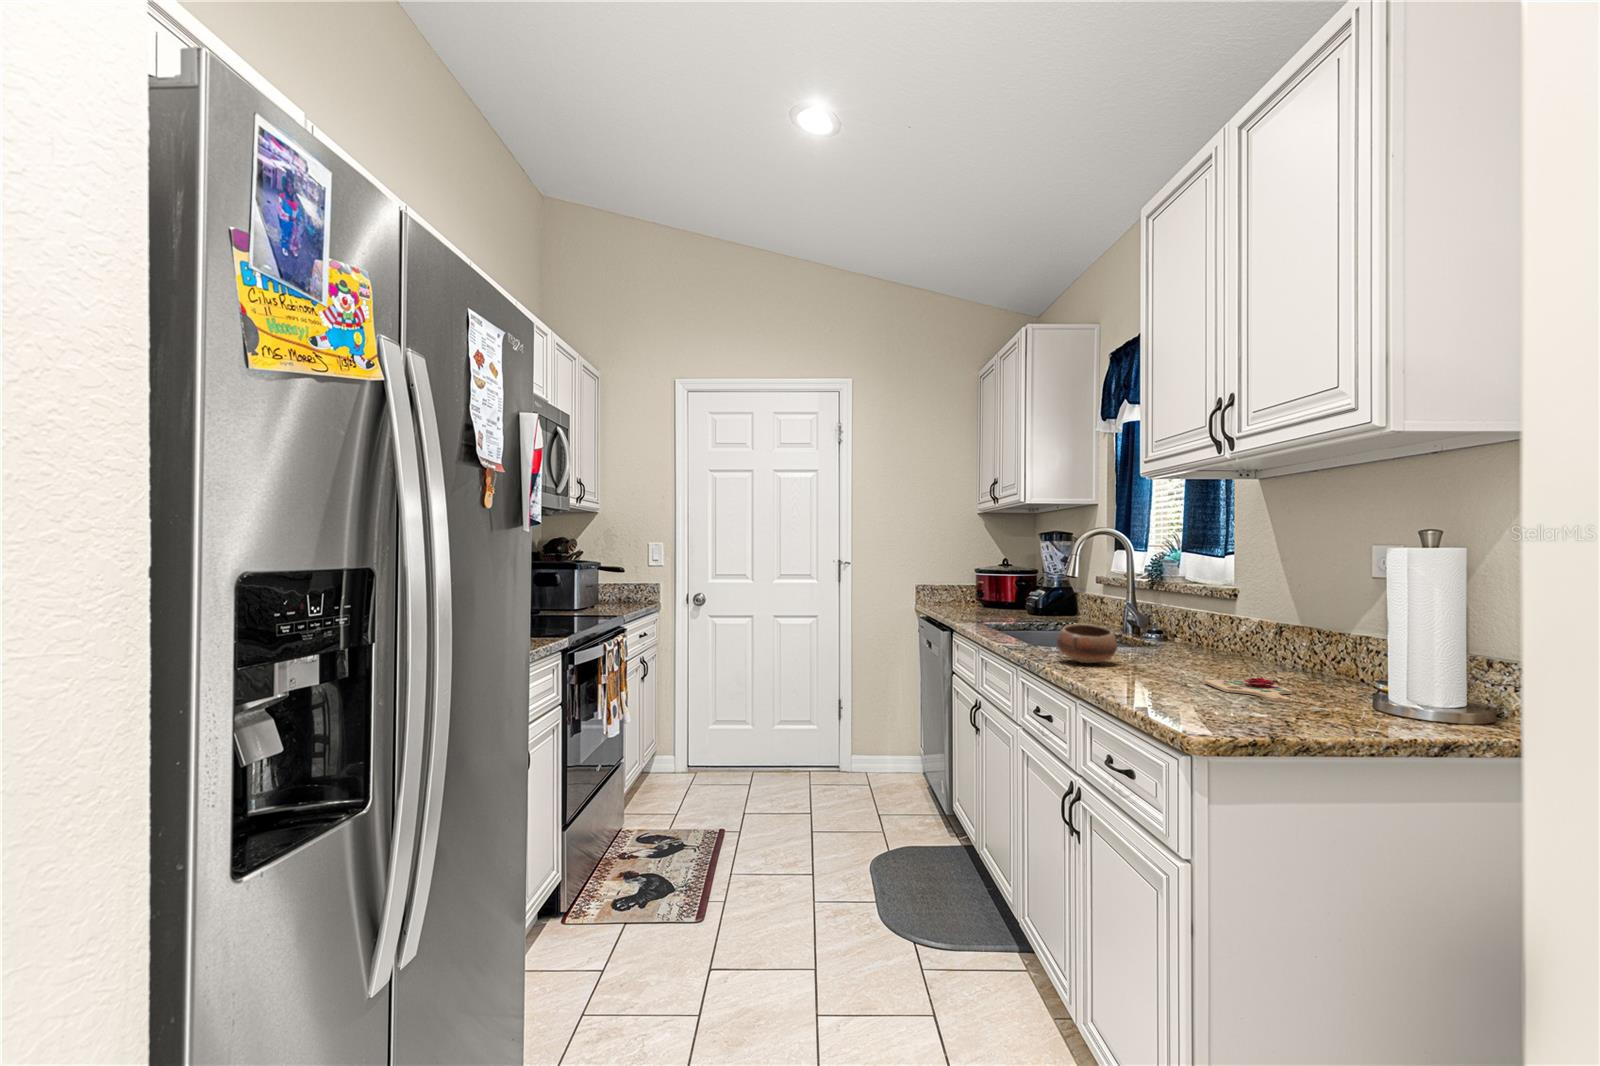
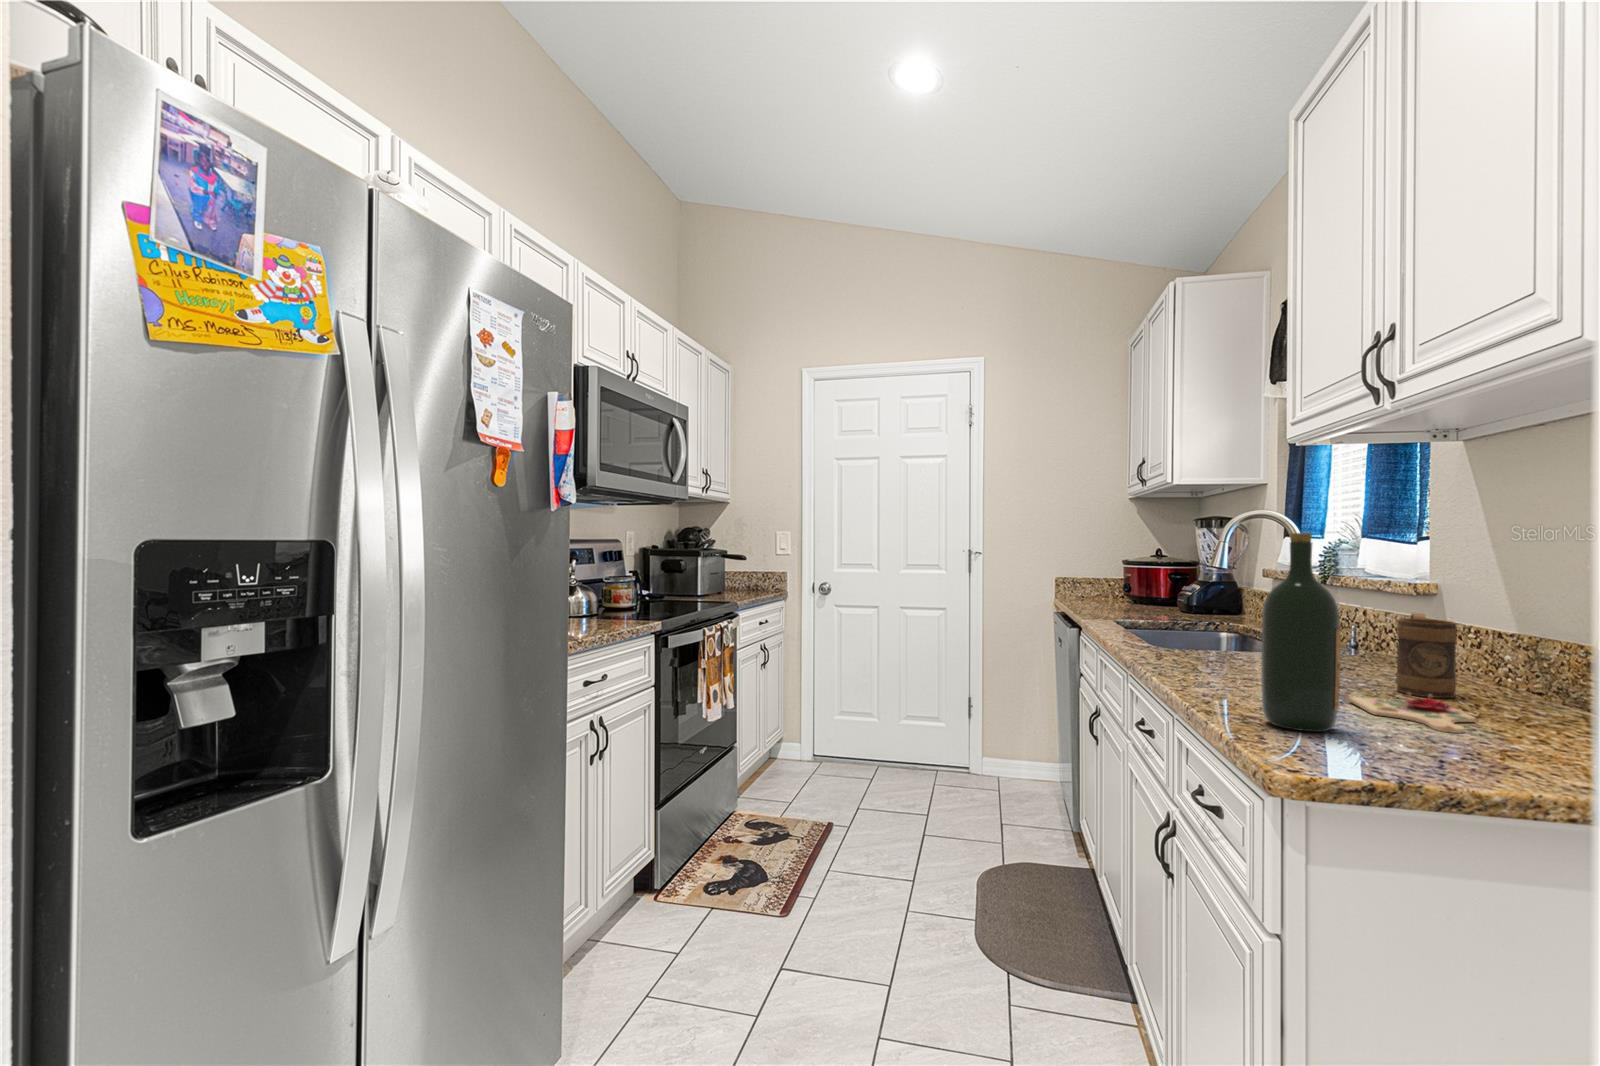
wine bottle: none [1158,555,1214,707] -> present [1261,533,1341,732]
mug: none [1228,613,1270,678] -> present [1396,613,1457,698]
bowl: present [1057,624,1117,663] -> none [1168,622,1245,669]

